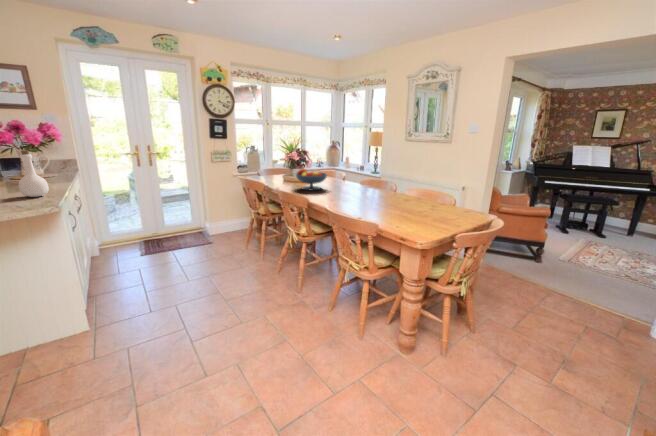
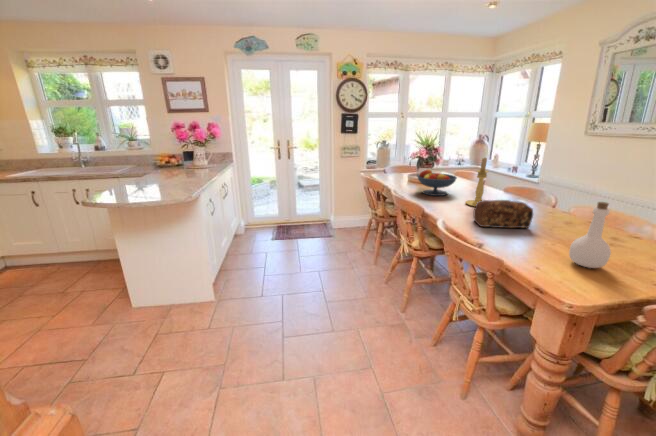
bottle: present [18,150,49,197] -> present [569,202,611,268]
candle holder: none [337,156,356,196] -> present [466,158,488,207]
bread loaf: none [347,187,387,208] -> present [473,200,533,228]

